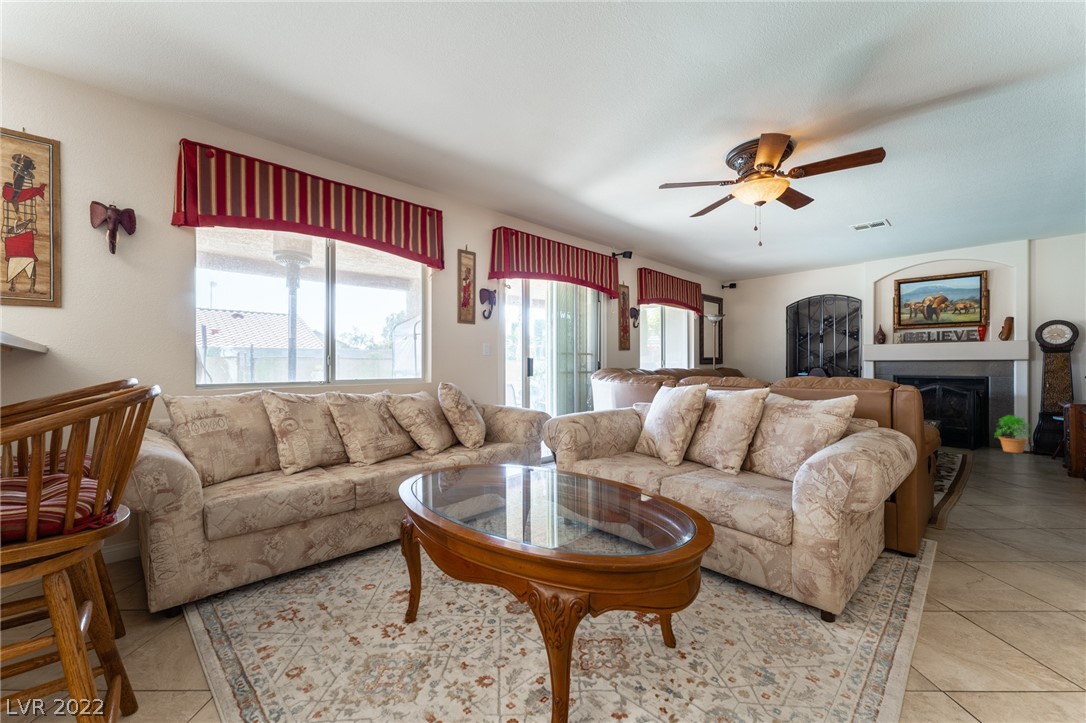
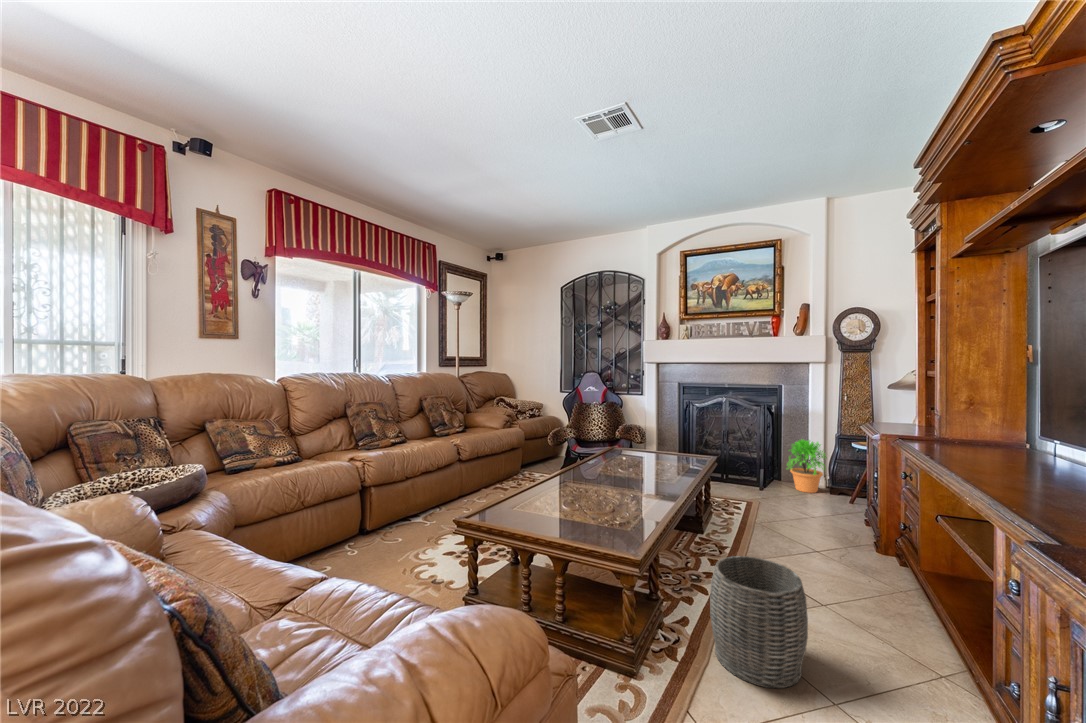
woven basket: none [972,449,1030,497] -> present [710,556,808,688]

